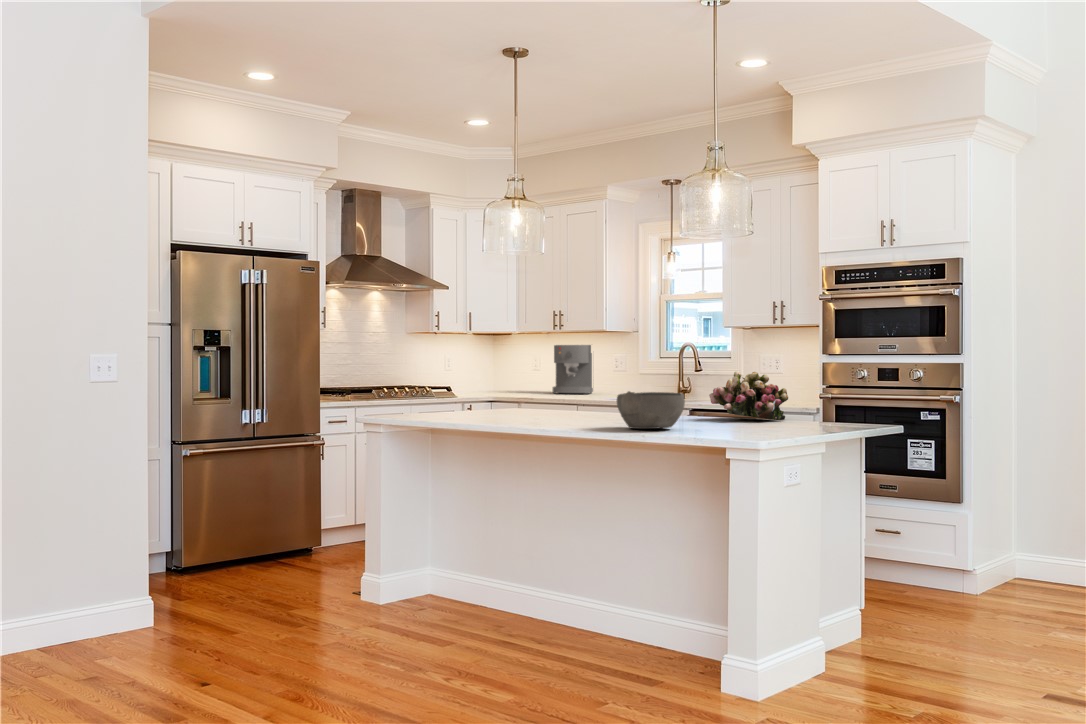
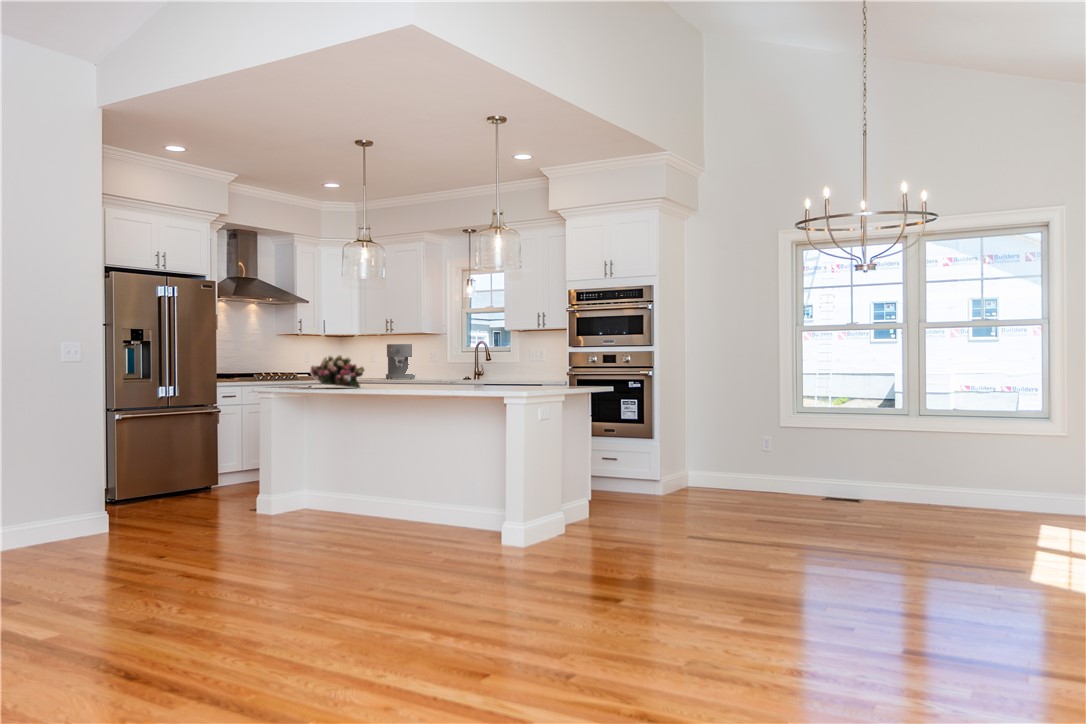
flower arrangement: present [709,371,788,420] -> present [310,355,364,388]
bowl: present [617,391,685,429] -> none [436,365,479,389]

